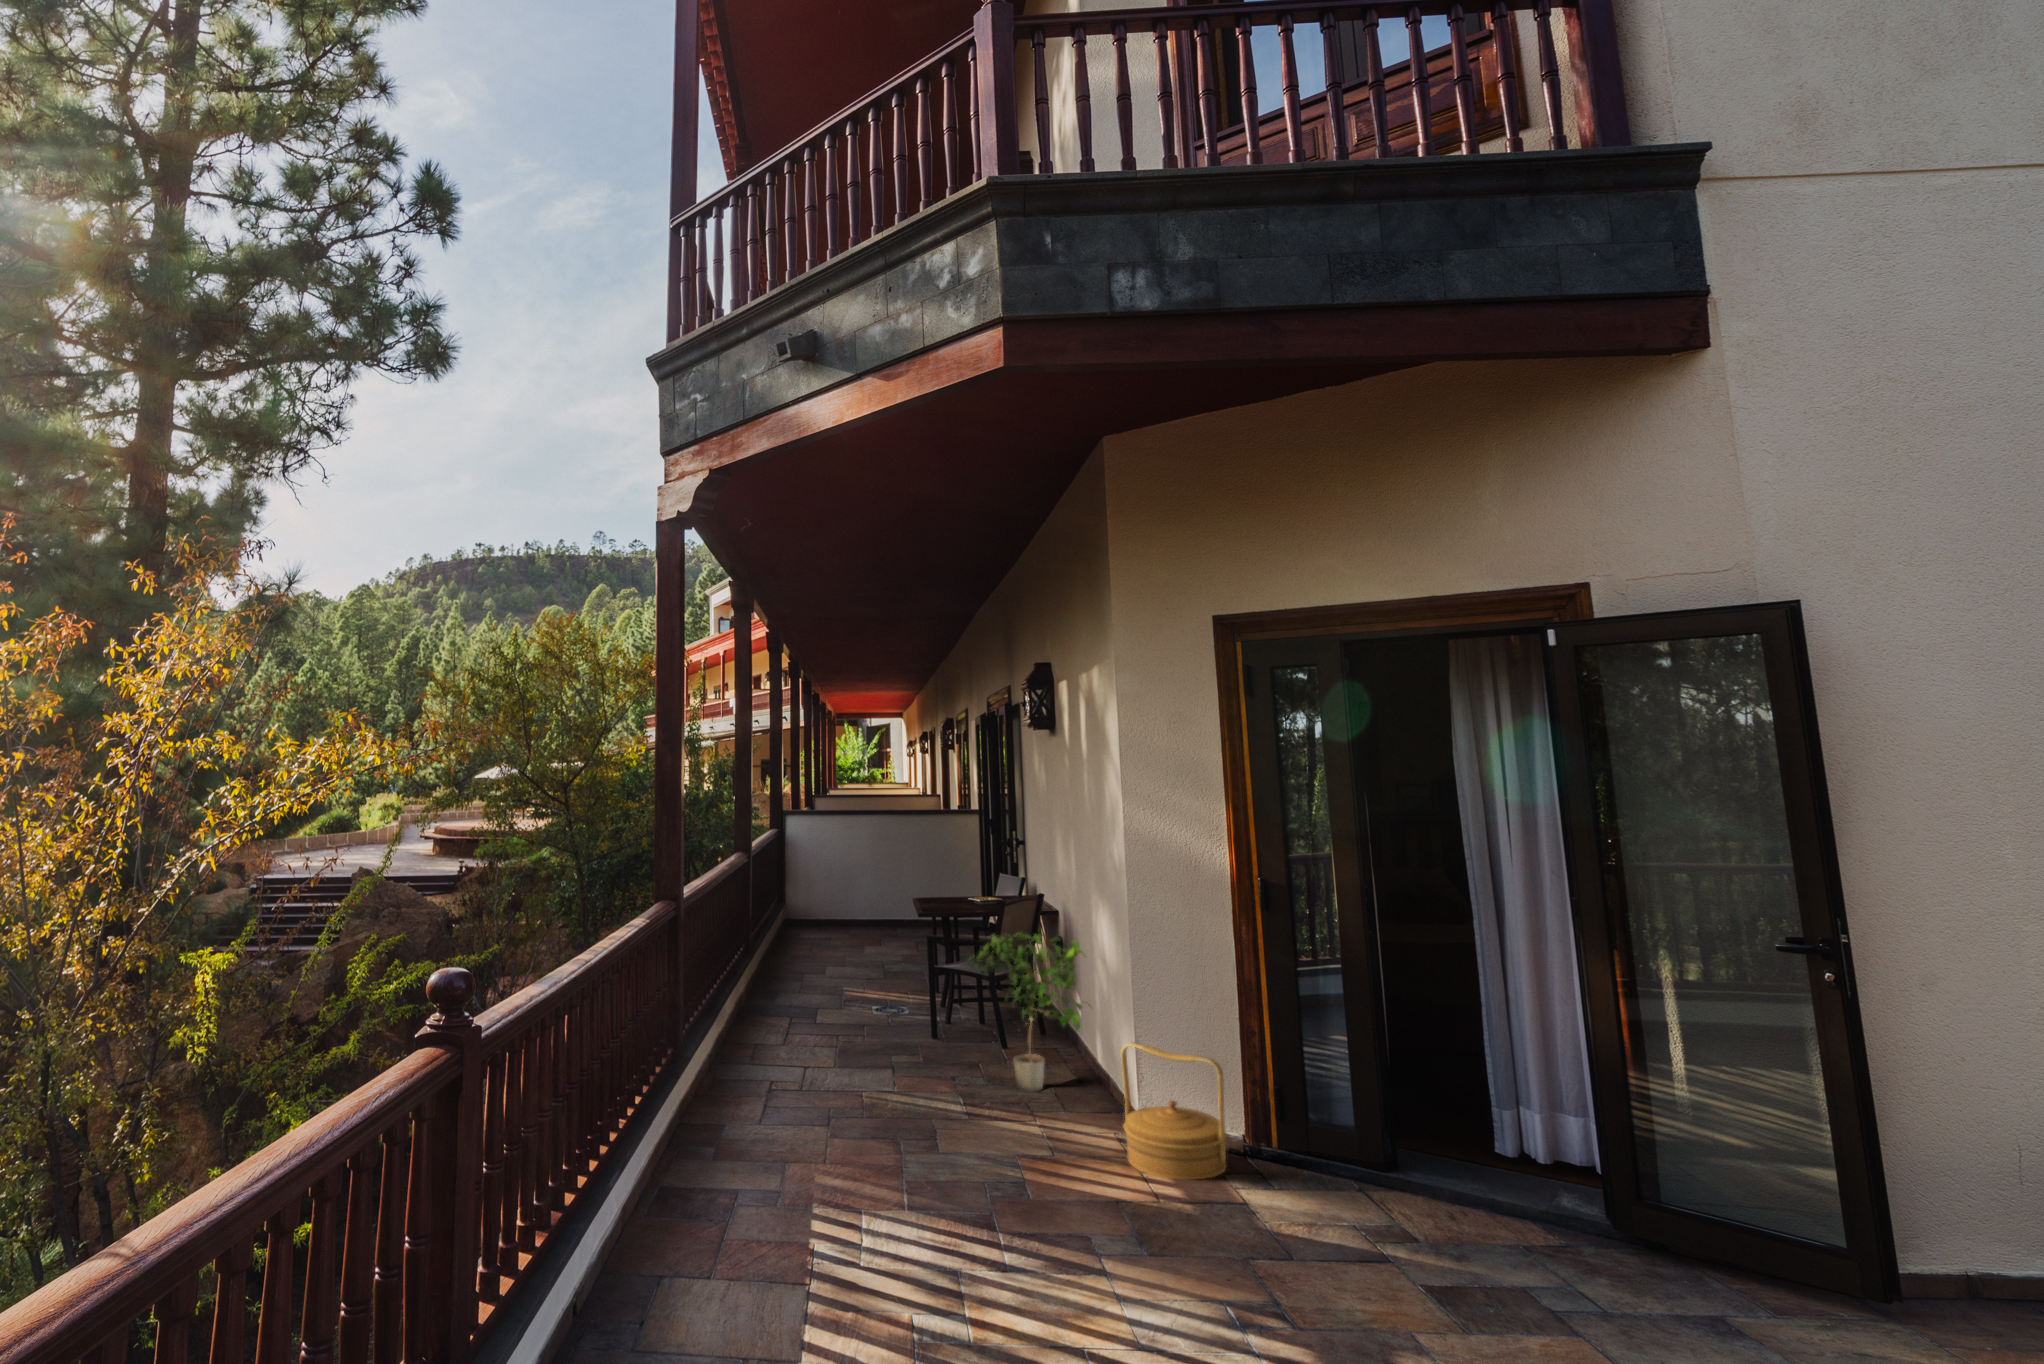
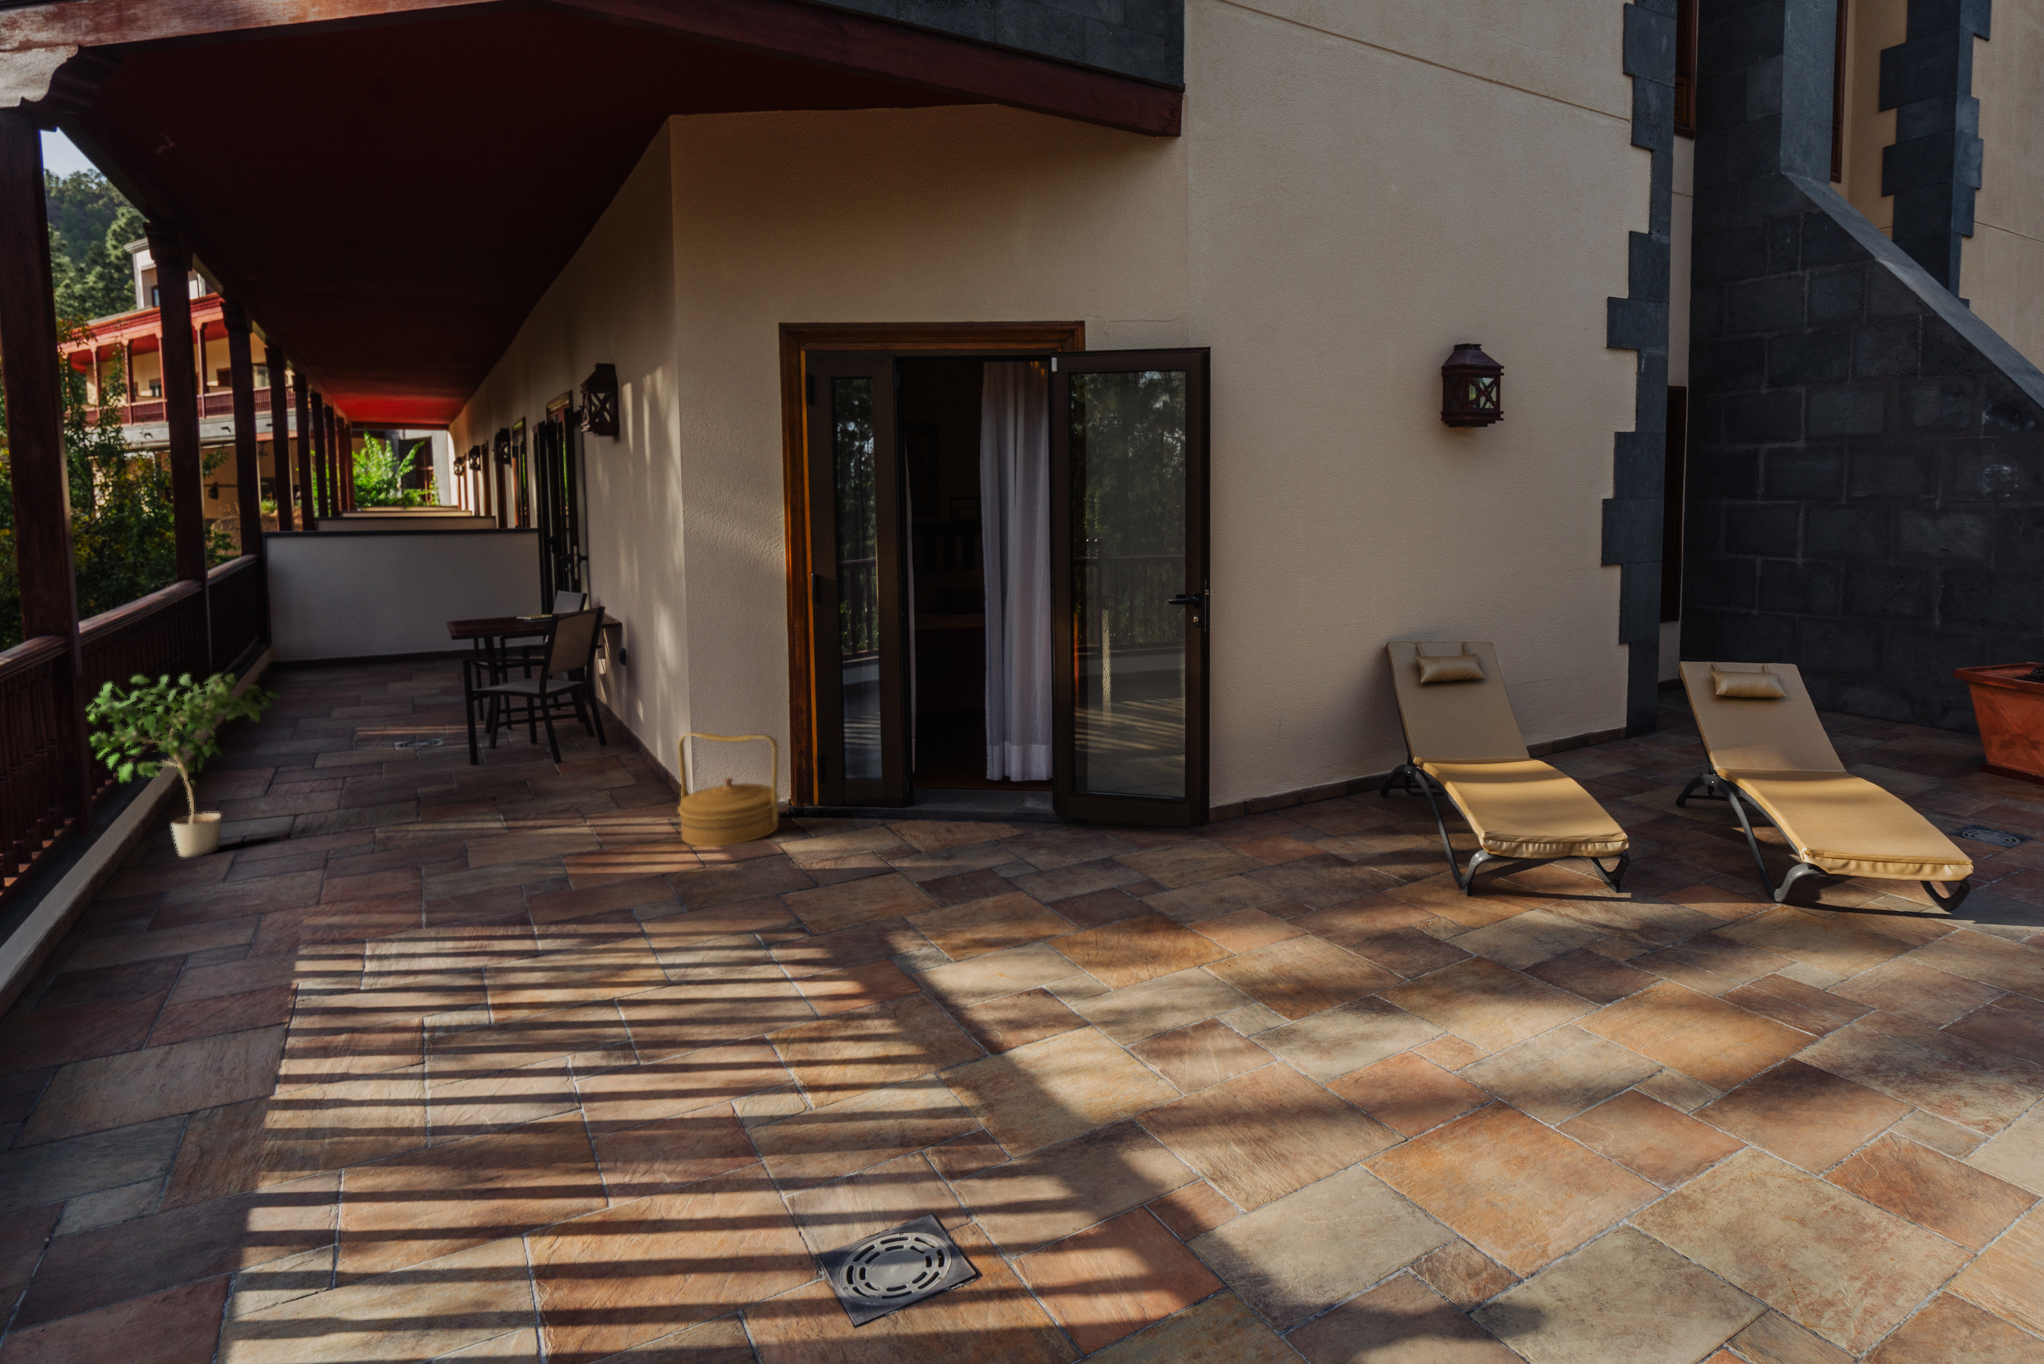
potted plant: present [968,932,1091,1092] -> present [87,674,279,857]

